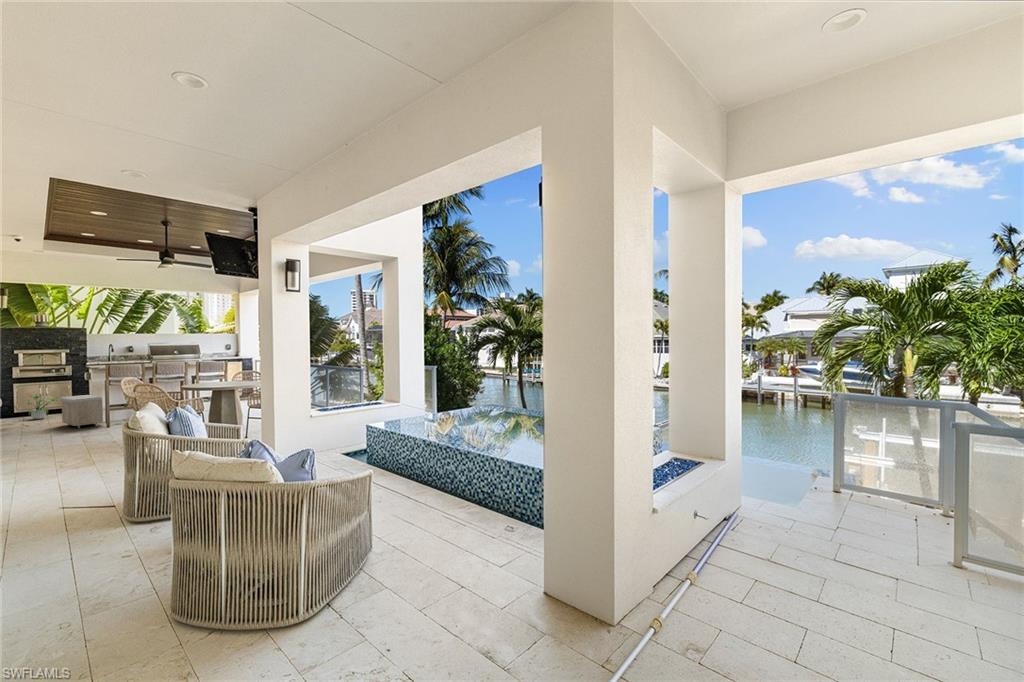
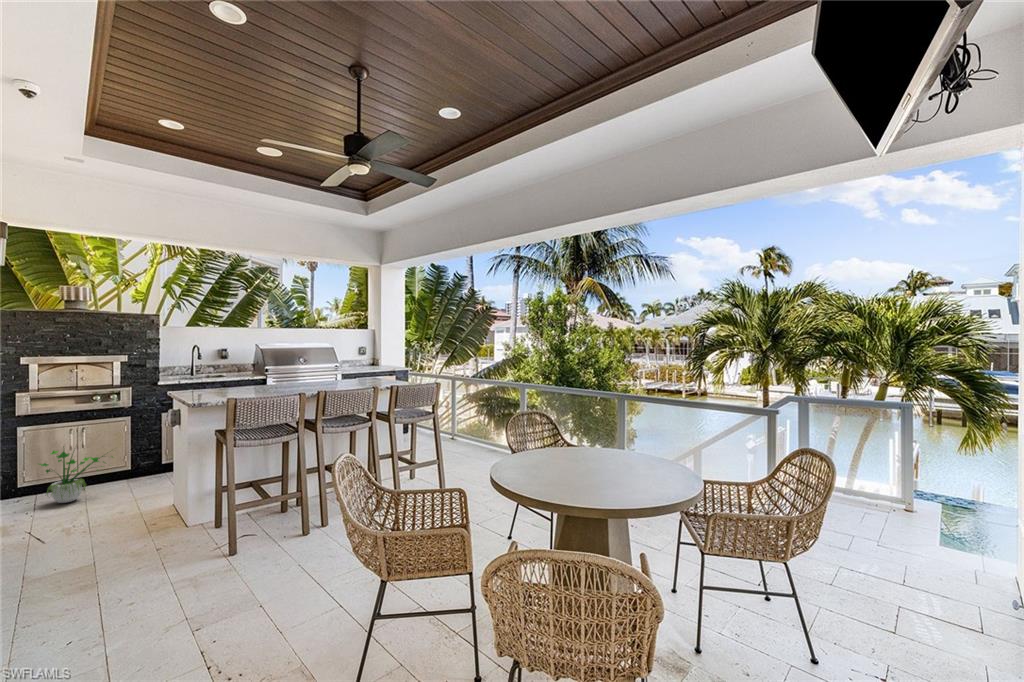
storage bench: present [60,395,103,428] -> none [118,460,214,553]

